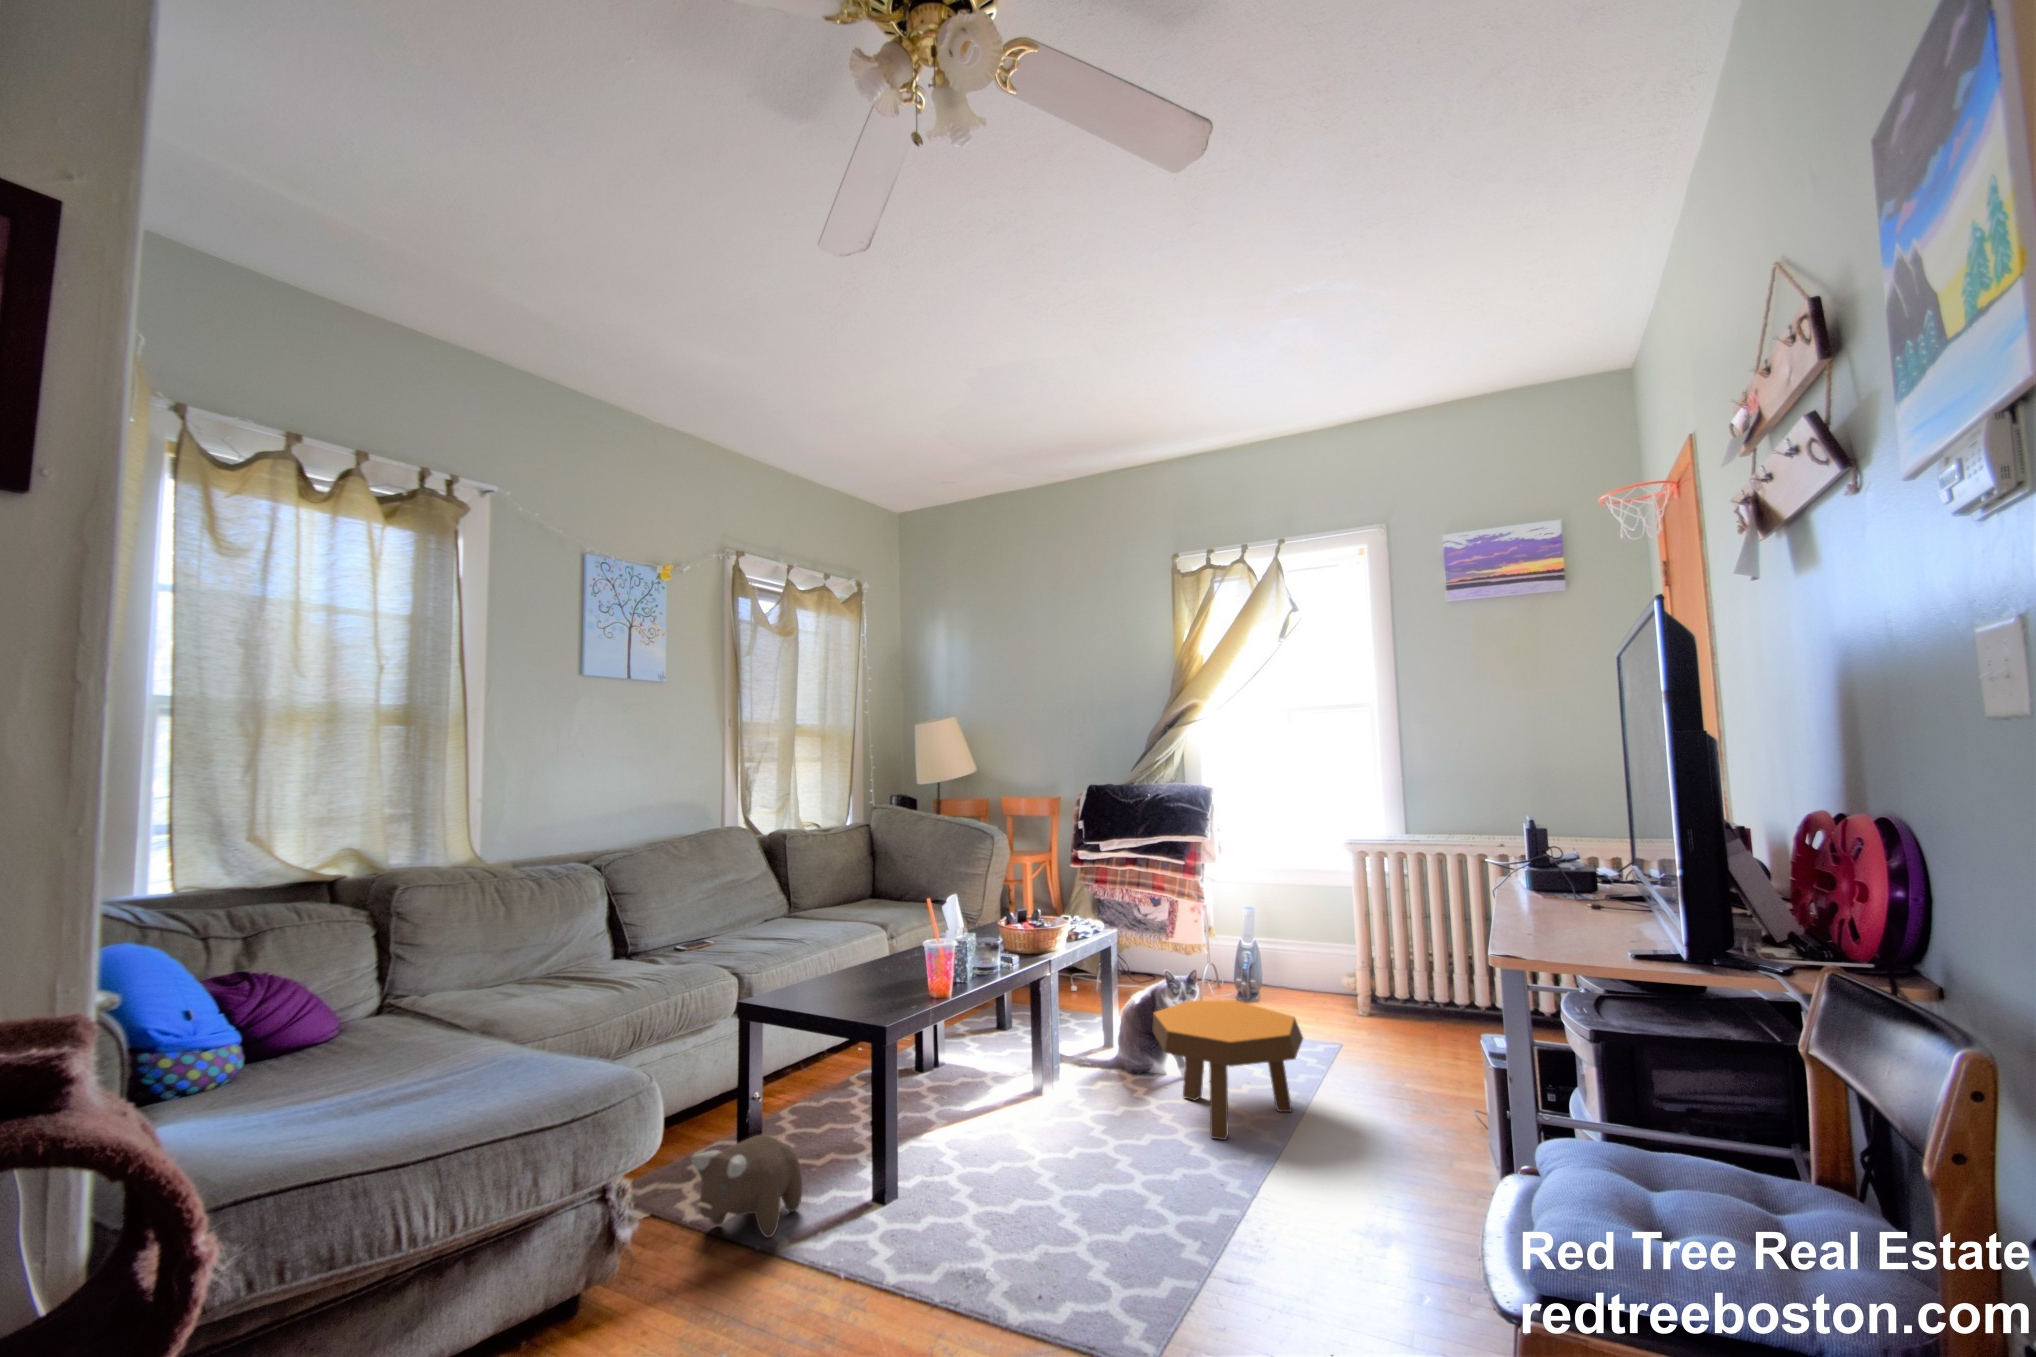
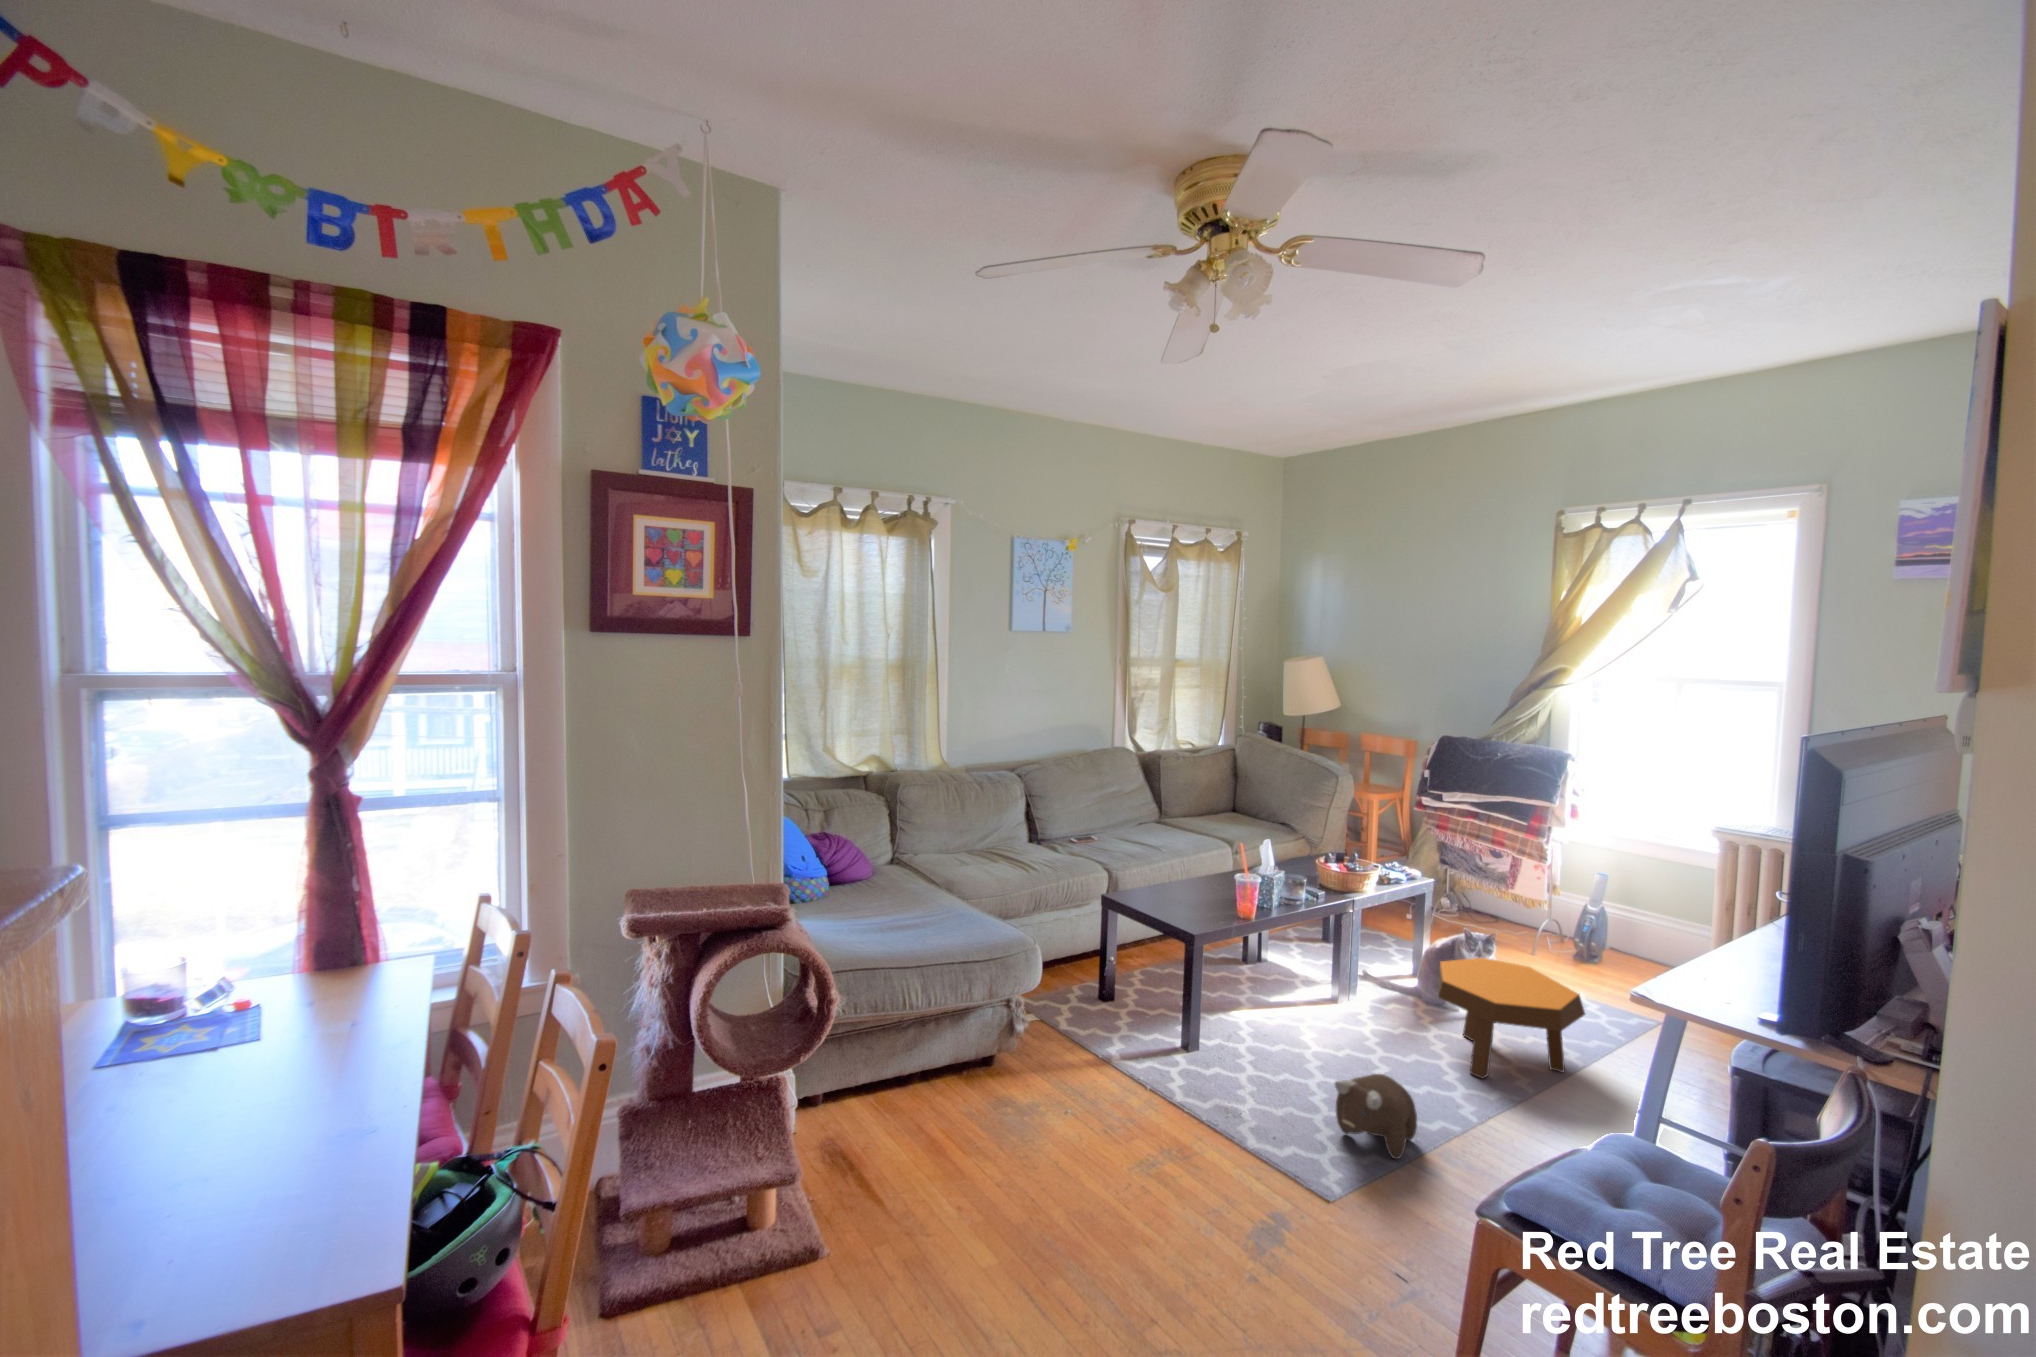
plush toy: present [691,1135,802,1238] -> present [1335,1074,1417,1159]

